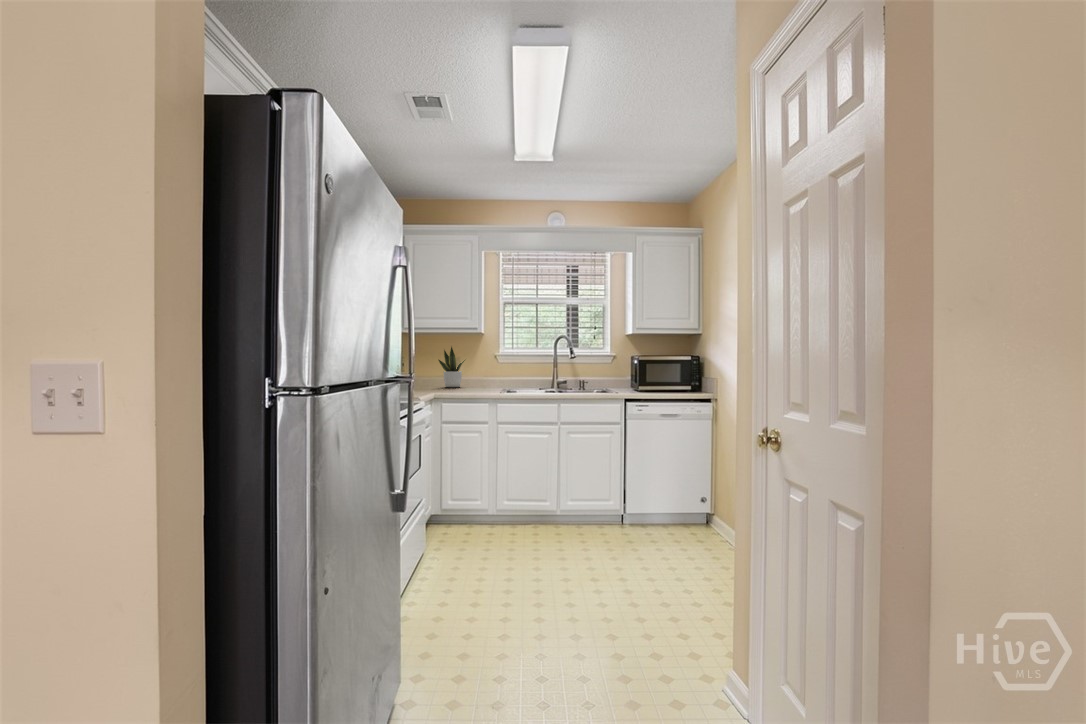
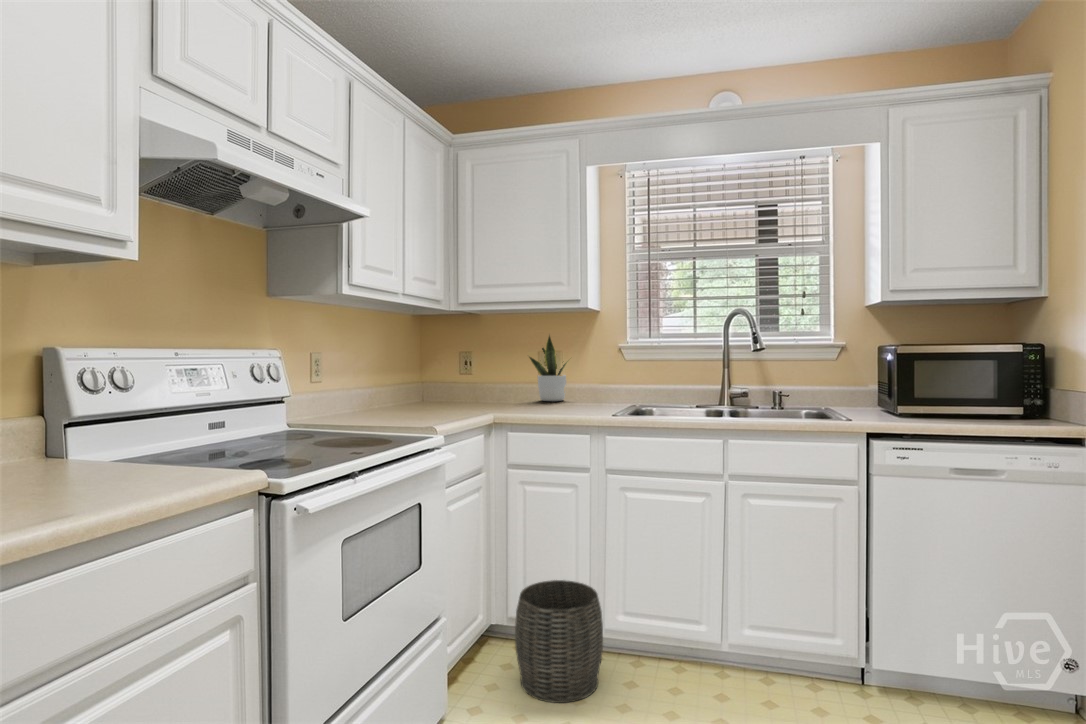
woven basket: none [452,484,499,543] -> present [515,580,603,703]

